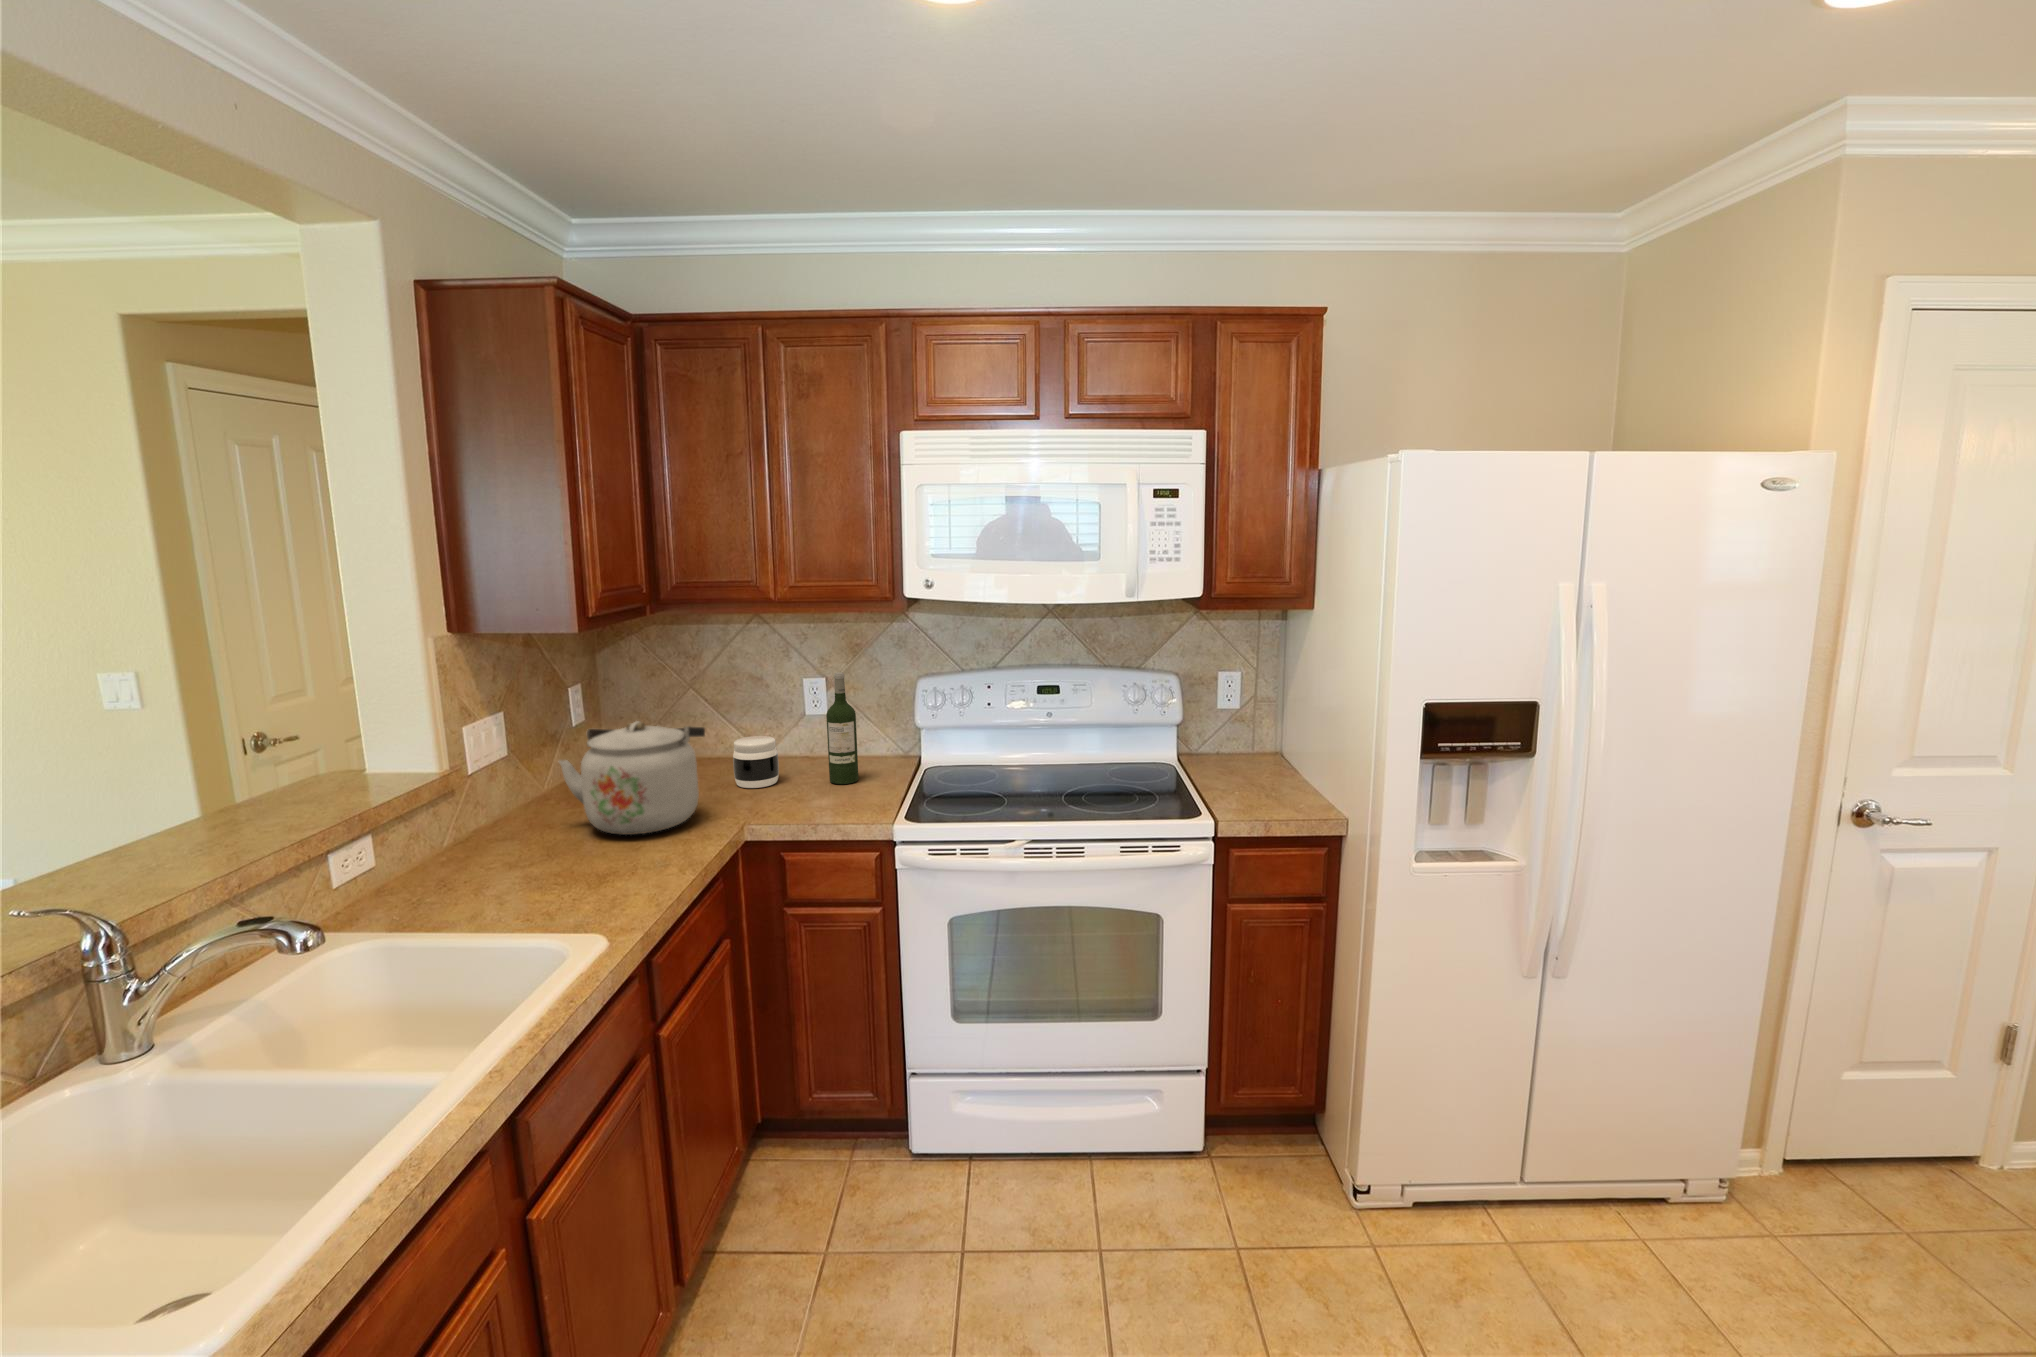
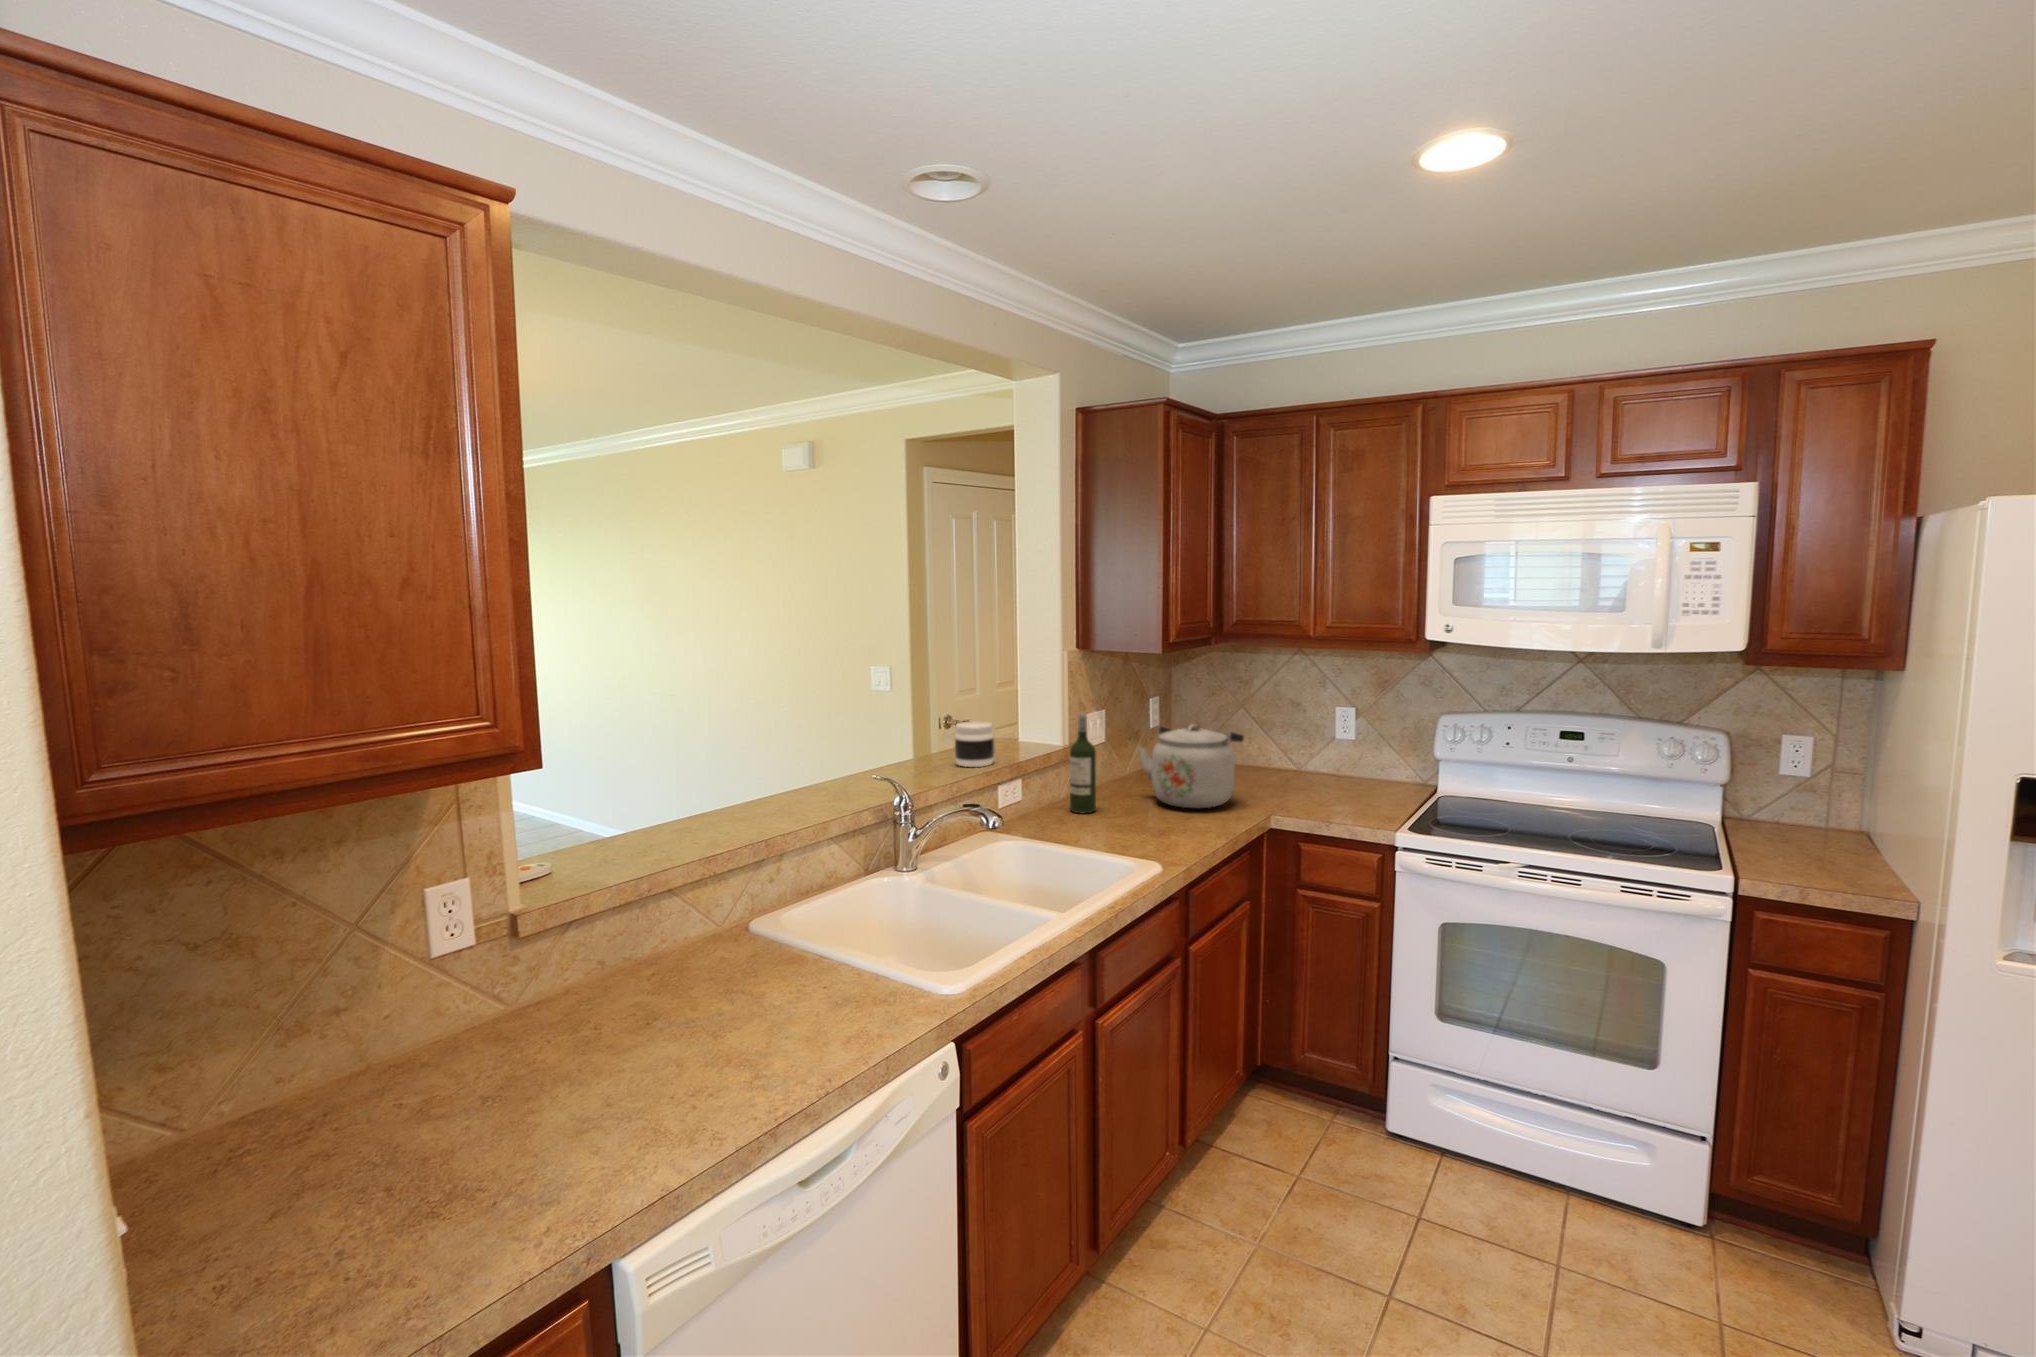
wine bottle: present [826,672,859,784] -> present [1070,713,1096,813]
jar: present [733,736,779,788] -> present [955,721,995,767]

